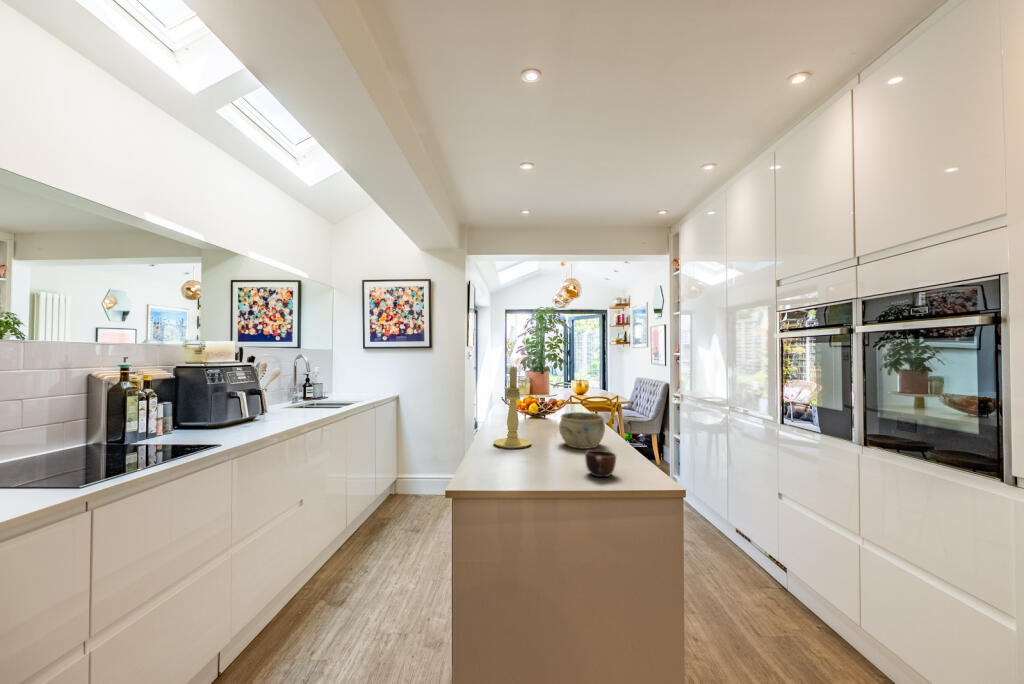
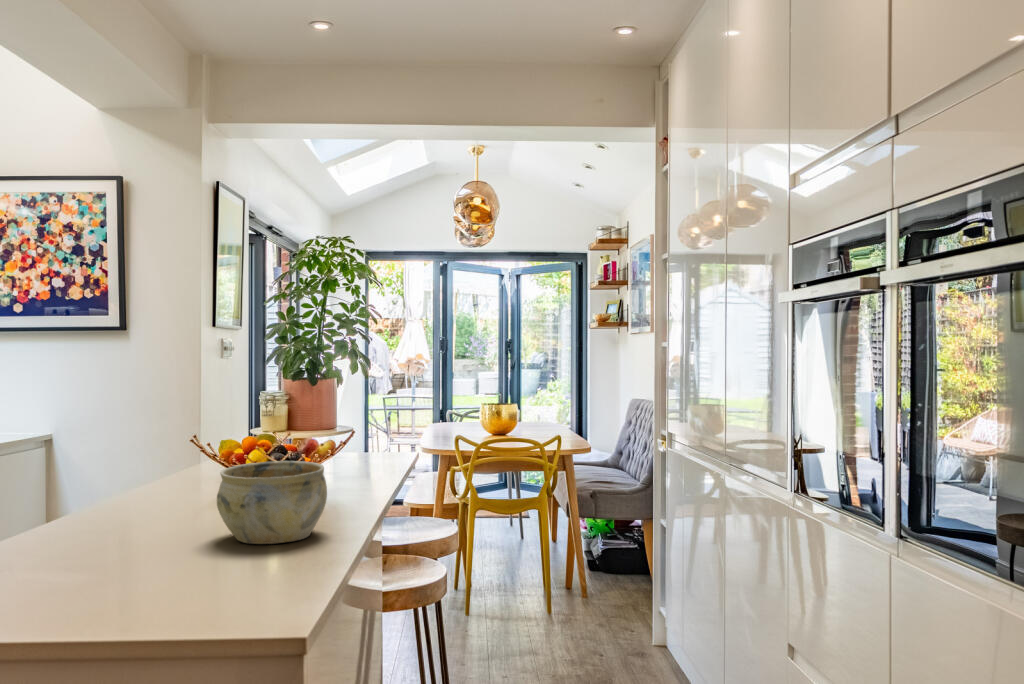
candle holder: present [494,366,532,448] -> none [57,352,158,547]
mug: present [585,450,616,477] -> none [148,545,229,612]

